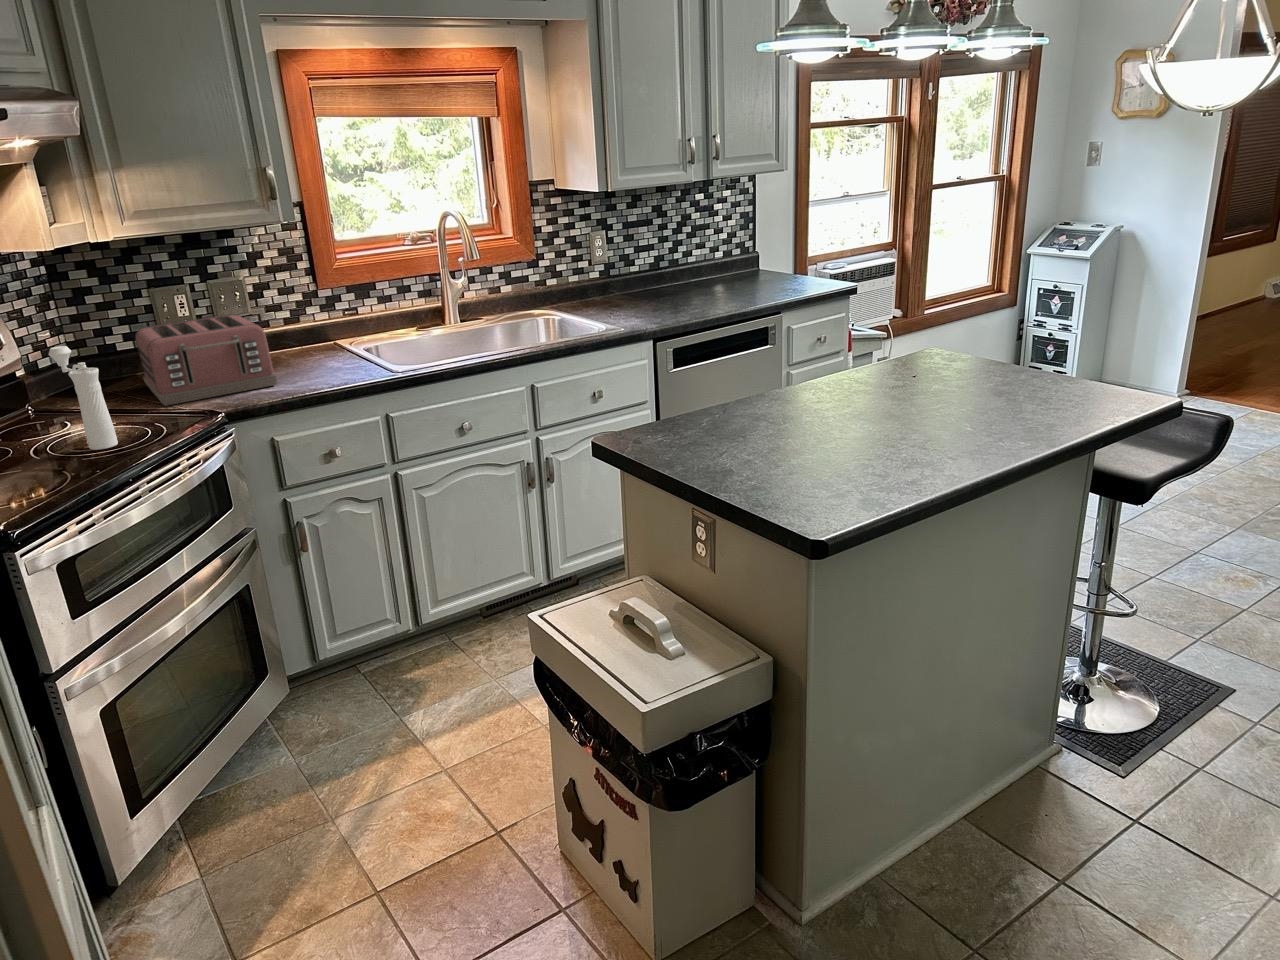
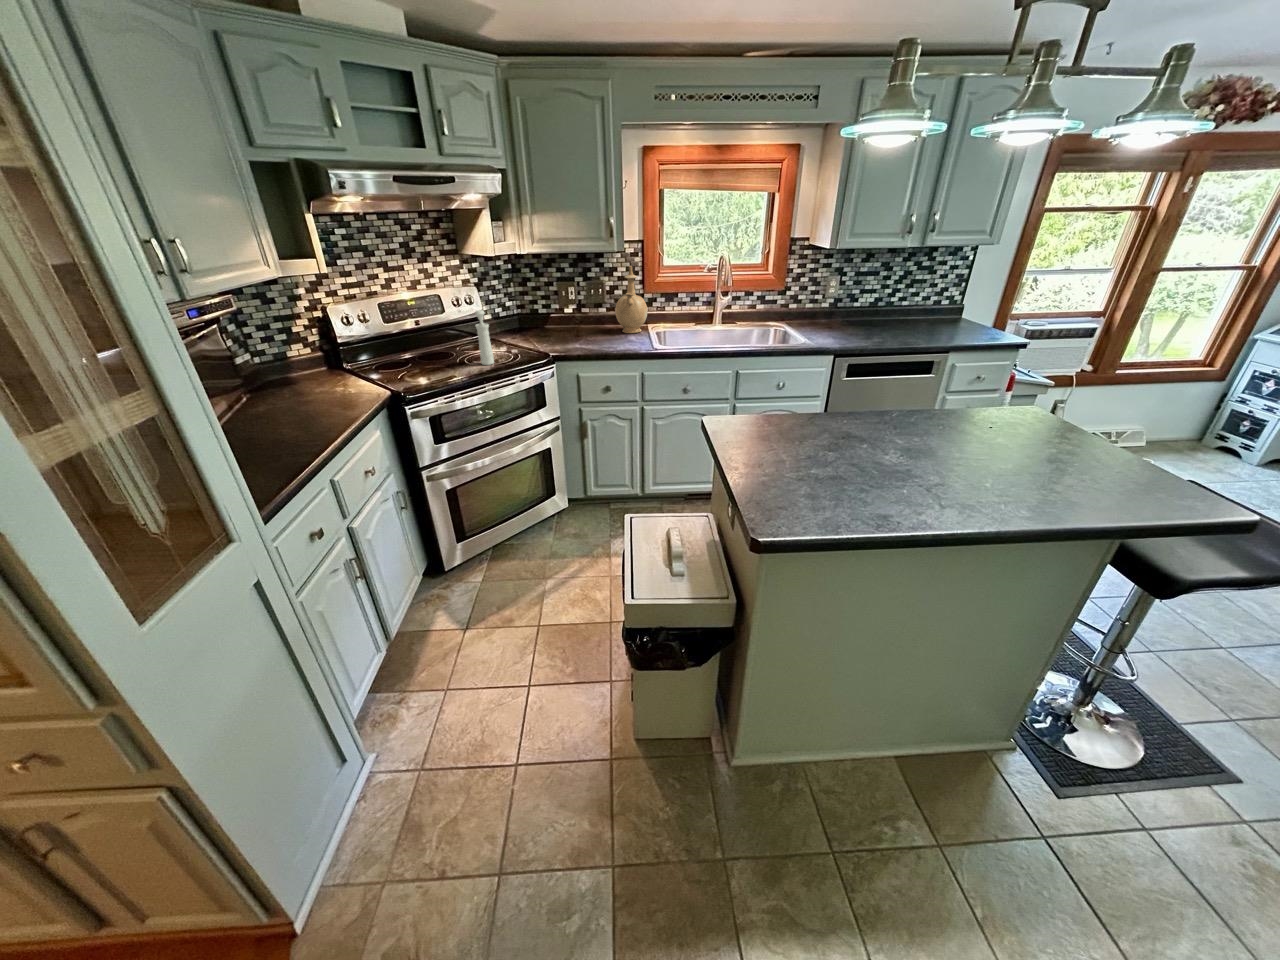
vase: none [284,243,345,359] -> present [615,266,647,333]
toaster: present [135,314,277,406] -> none [532,302,595,347]

